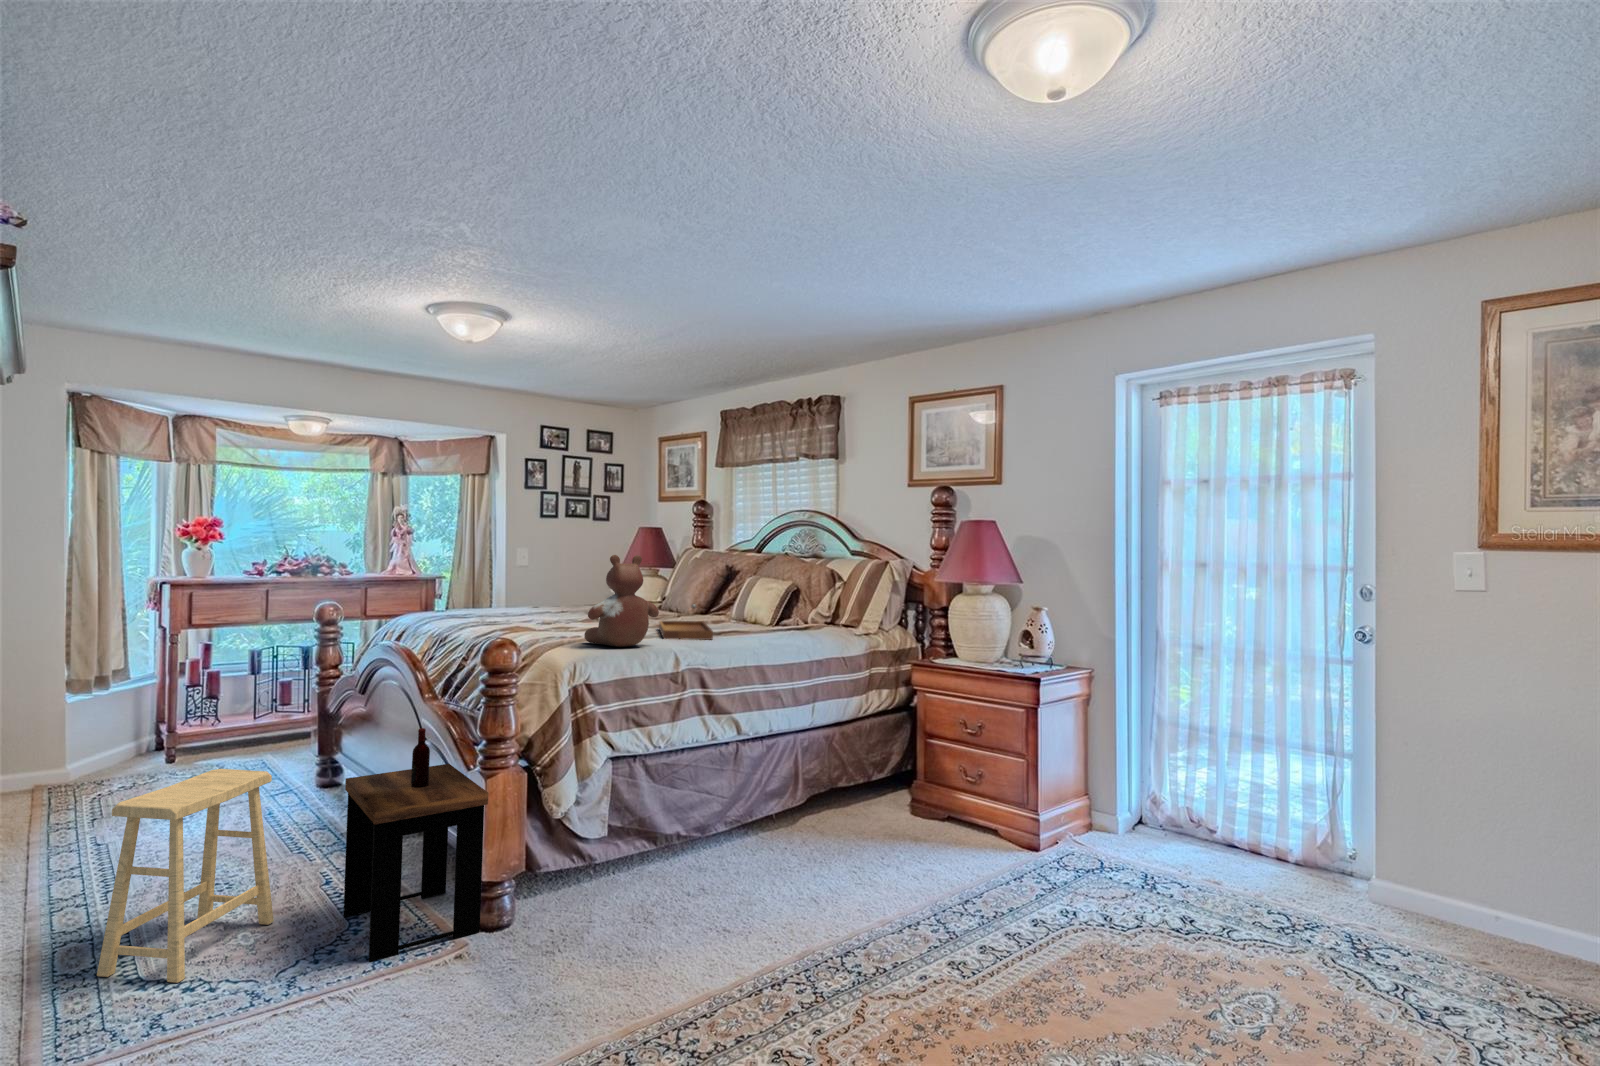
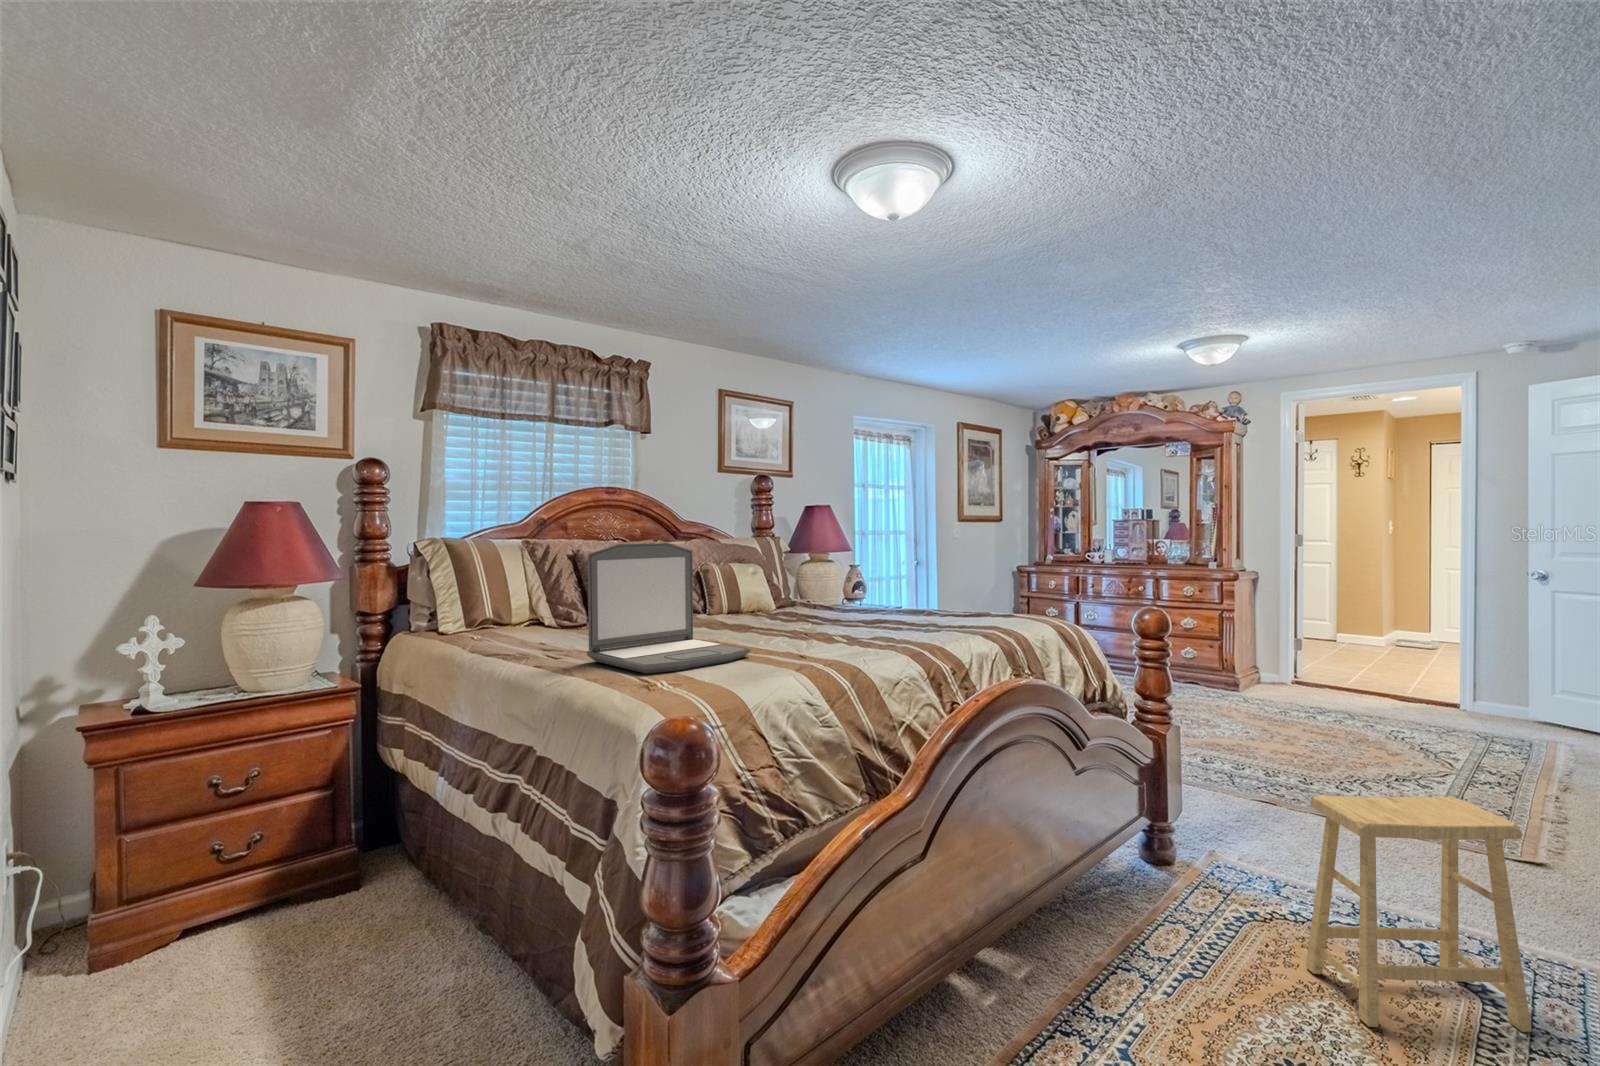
laptop: none [485,554,570,621] -> present [587,543,750,674]
stuffed bear: present [584,555,659,647] -> none [933,528,1012,624]
tray: present [659,604,713,640] -> none [773,584,884,624]
side table: present [343,728,488,962] -> none [1130,698,1285,930]

